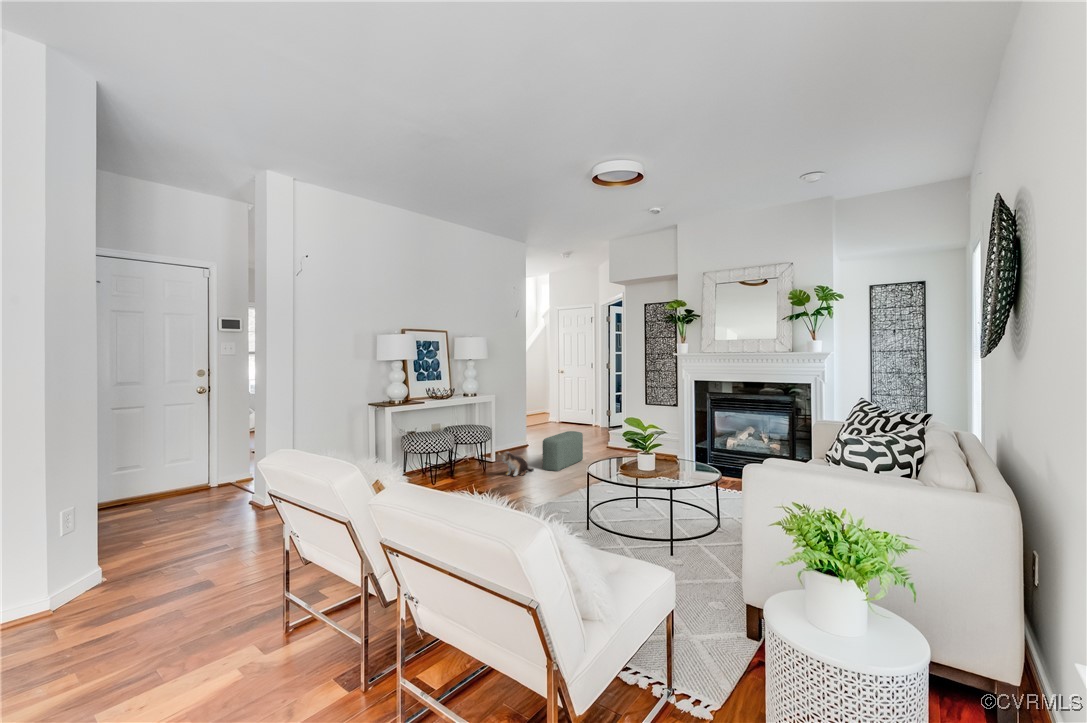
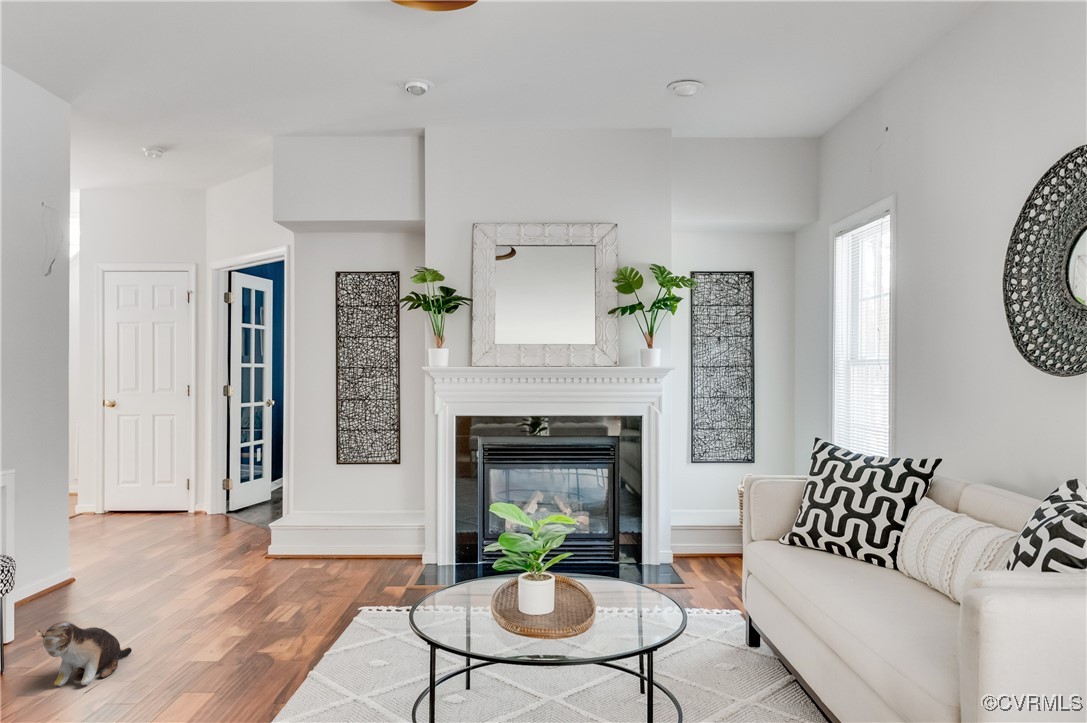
pouf: present [543,431,583,471] -> none [154,535,236,643]

